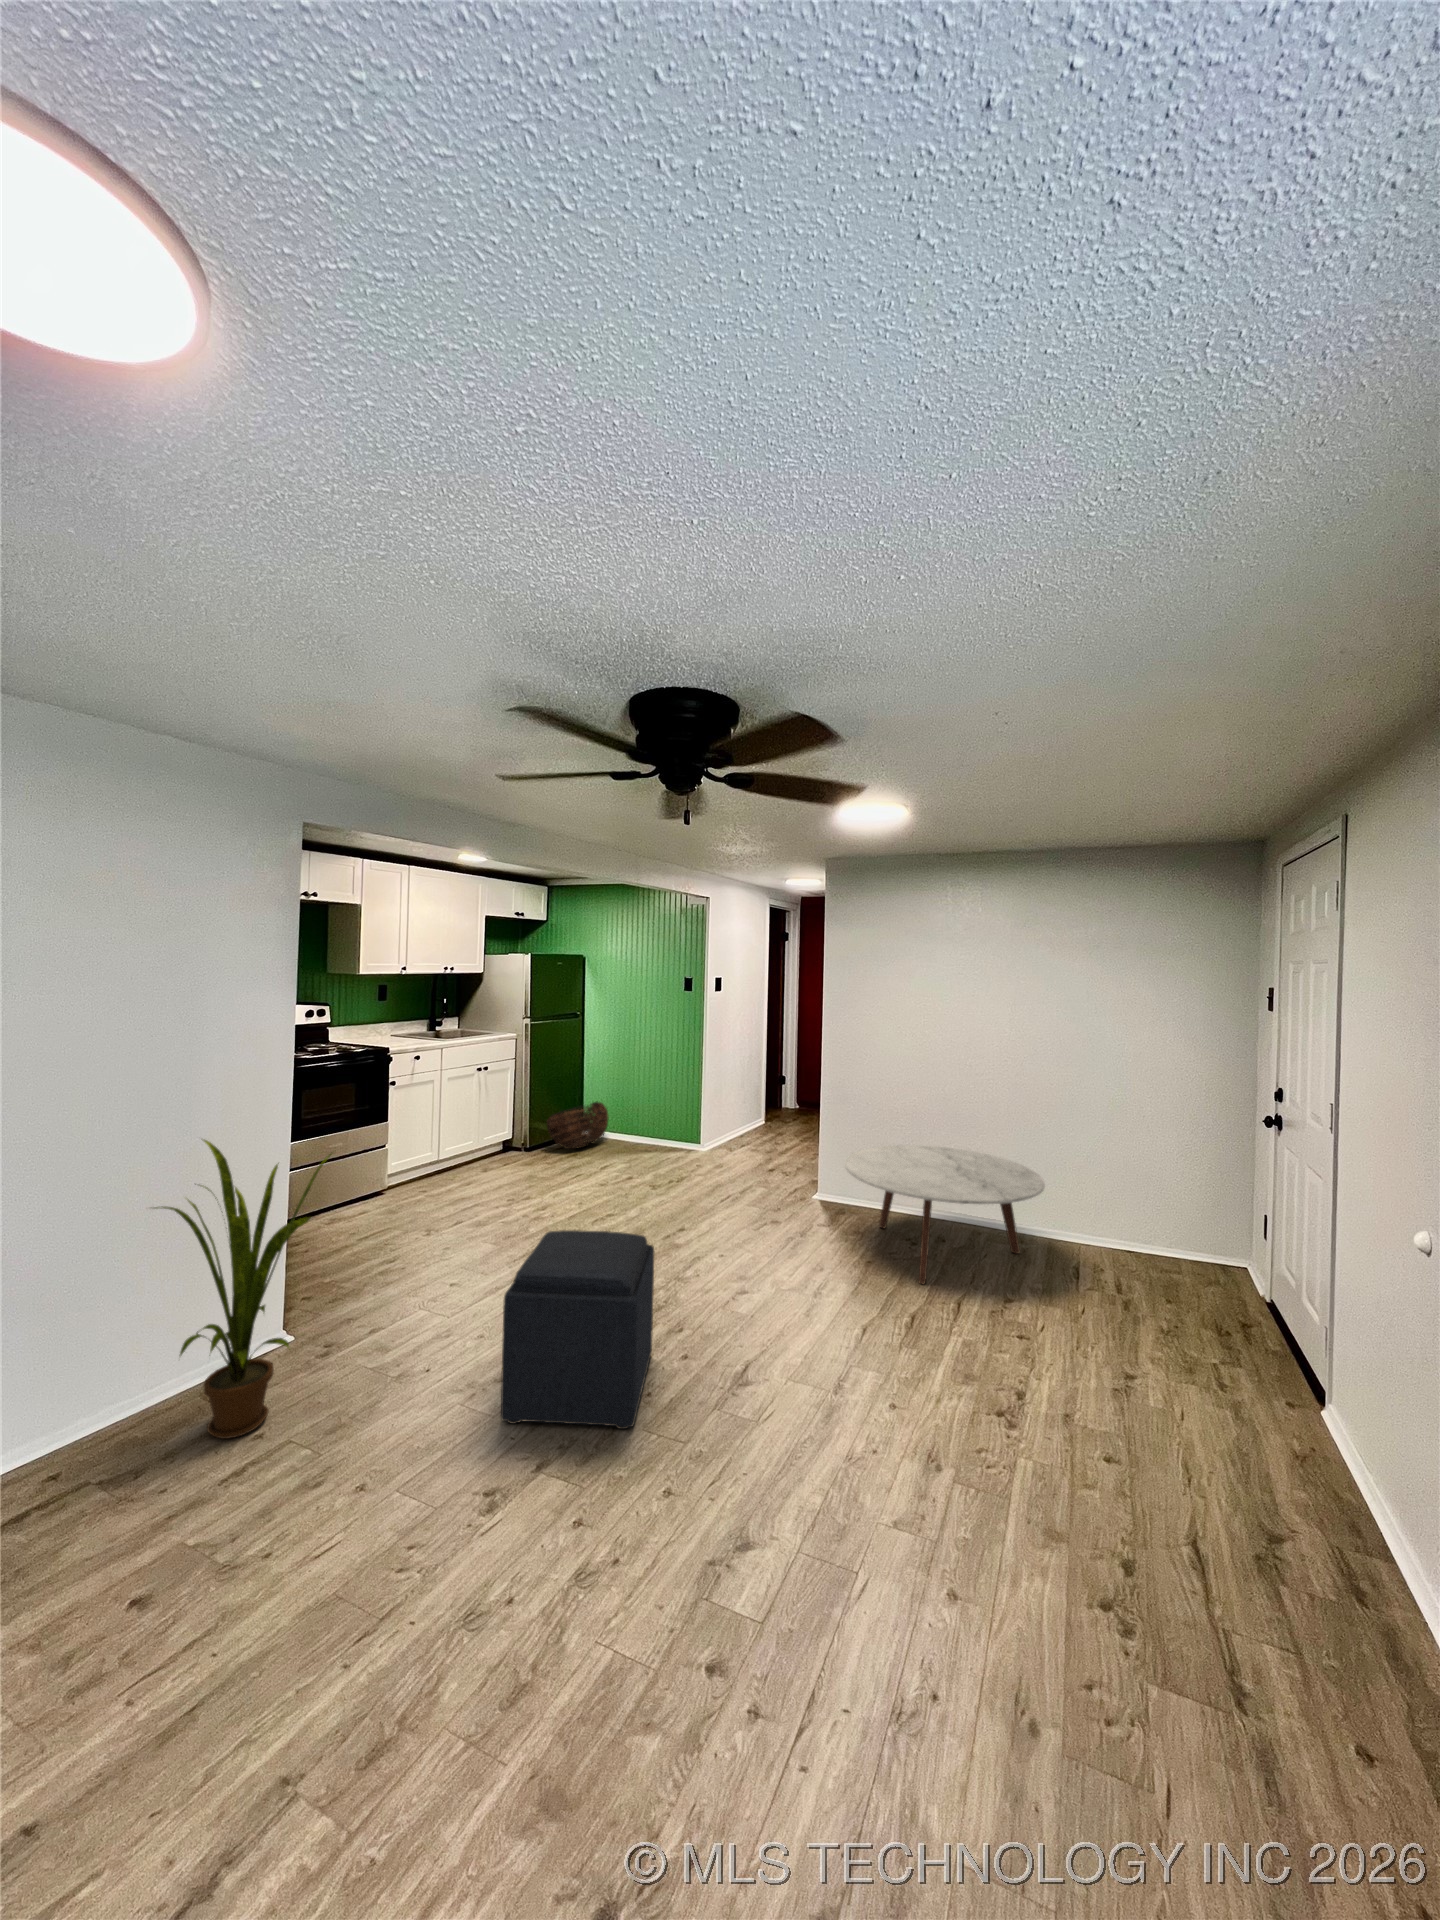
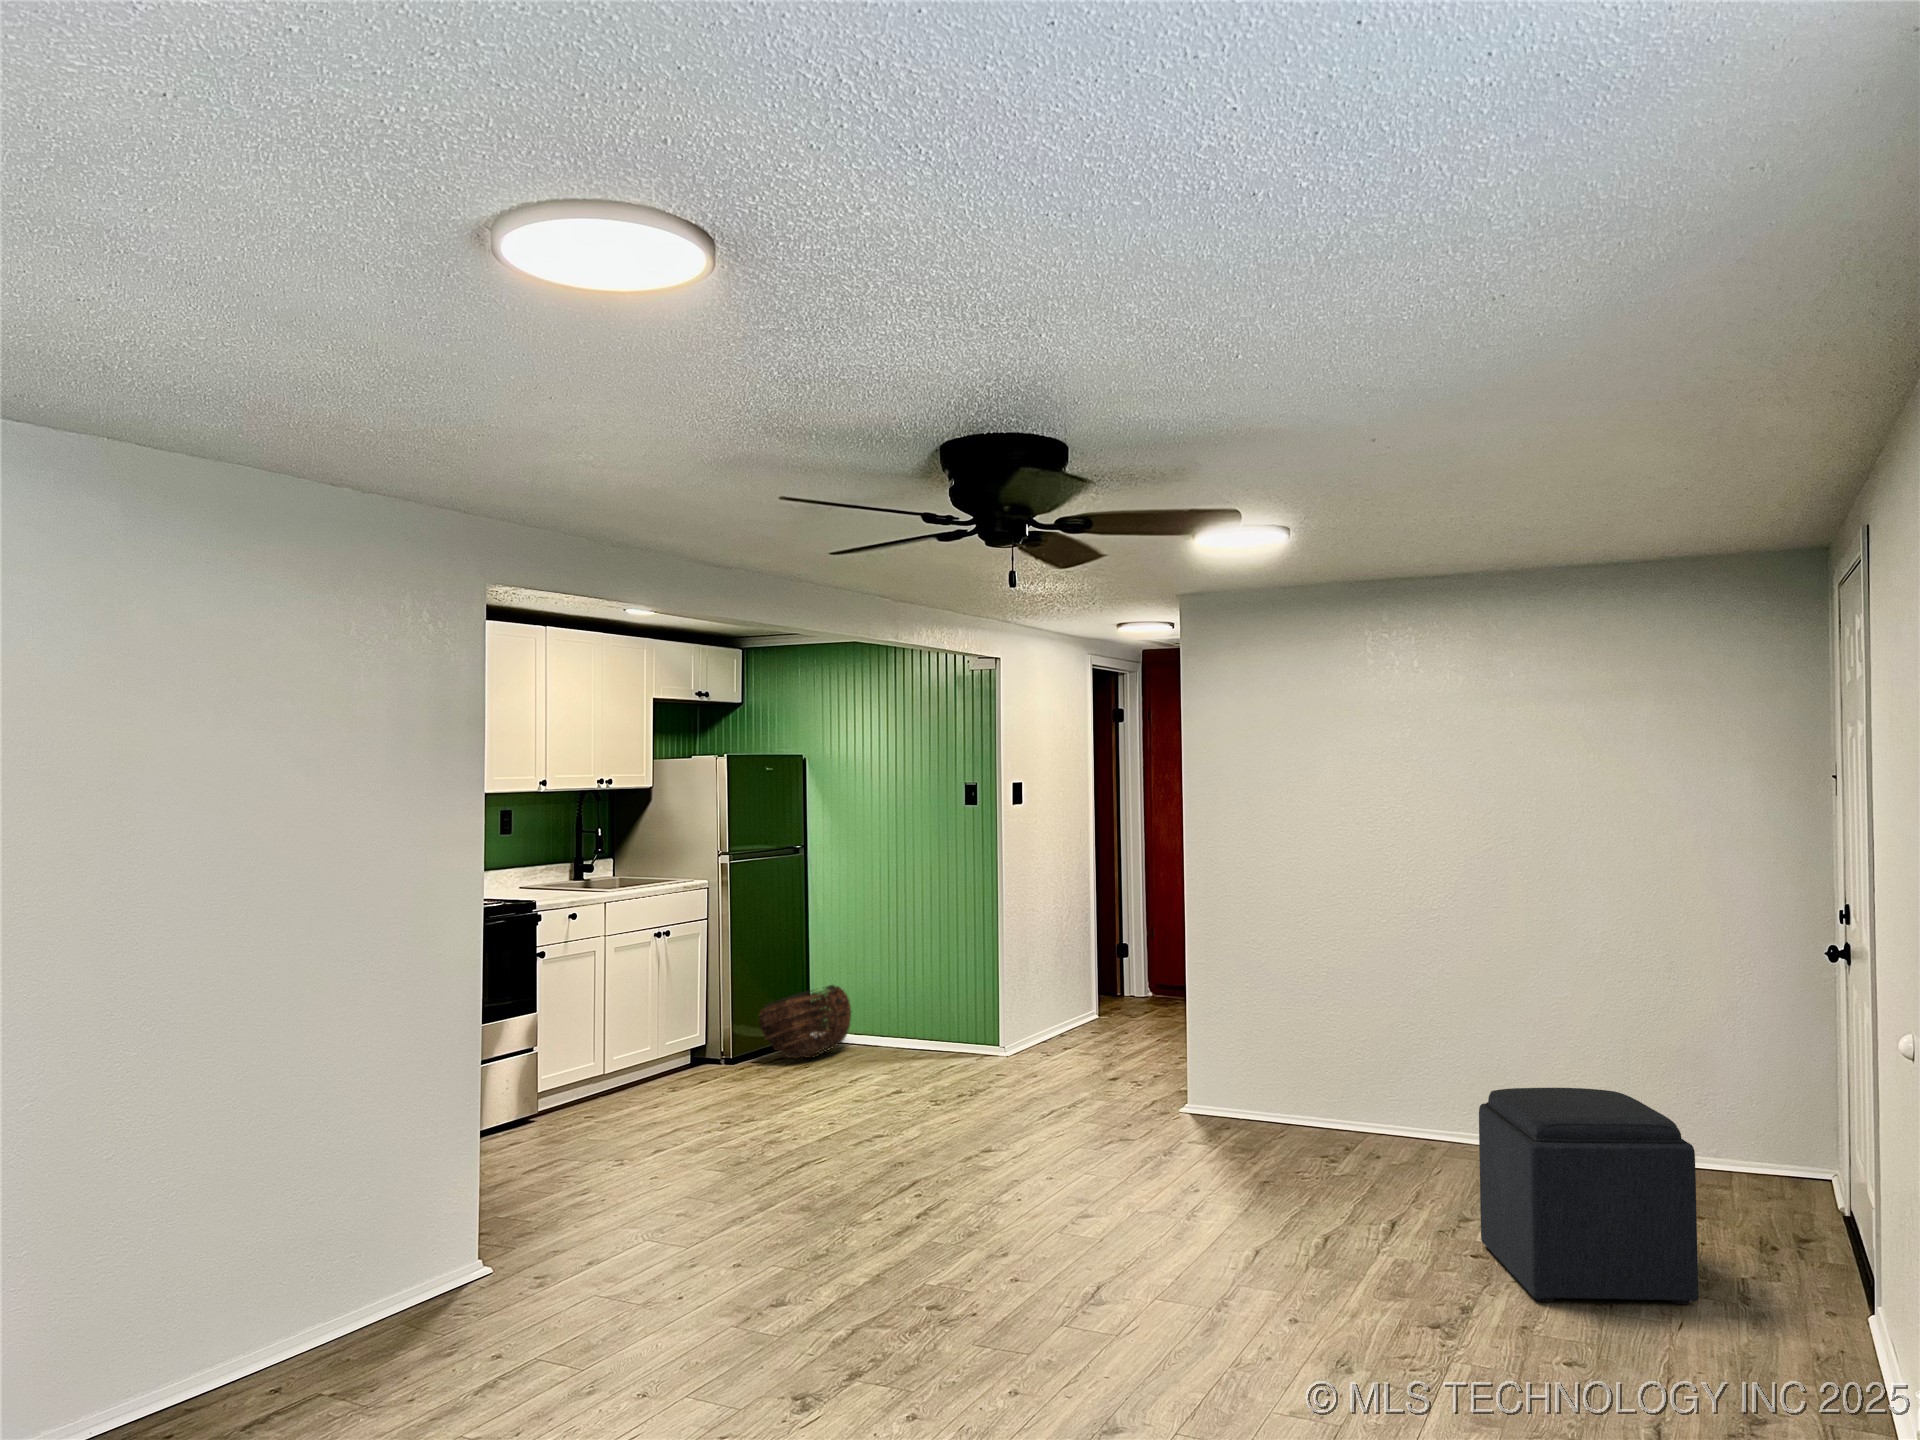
house plant: present [156,1140,332,1439] -> none [367,990,576,1359]
coffee table: present [845,1145,1045,1284] -> none [1226,1021,1517,1204]
ottoman: present [501,1230,654,1429] -> present [1479,1088,1698,1304]

